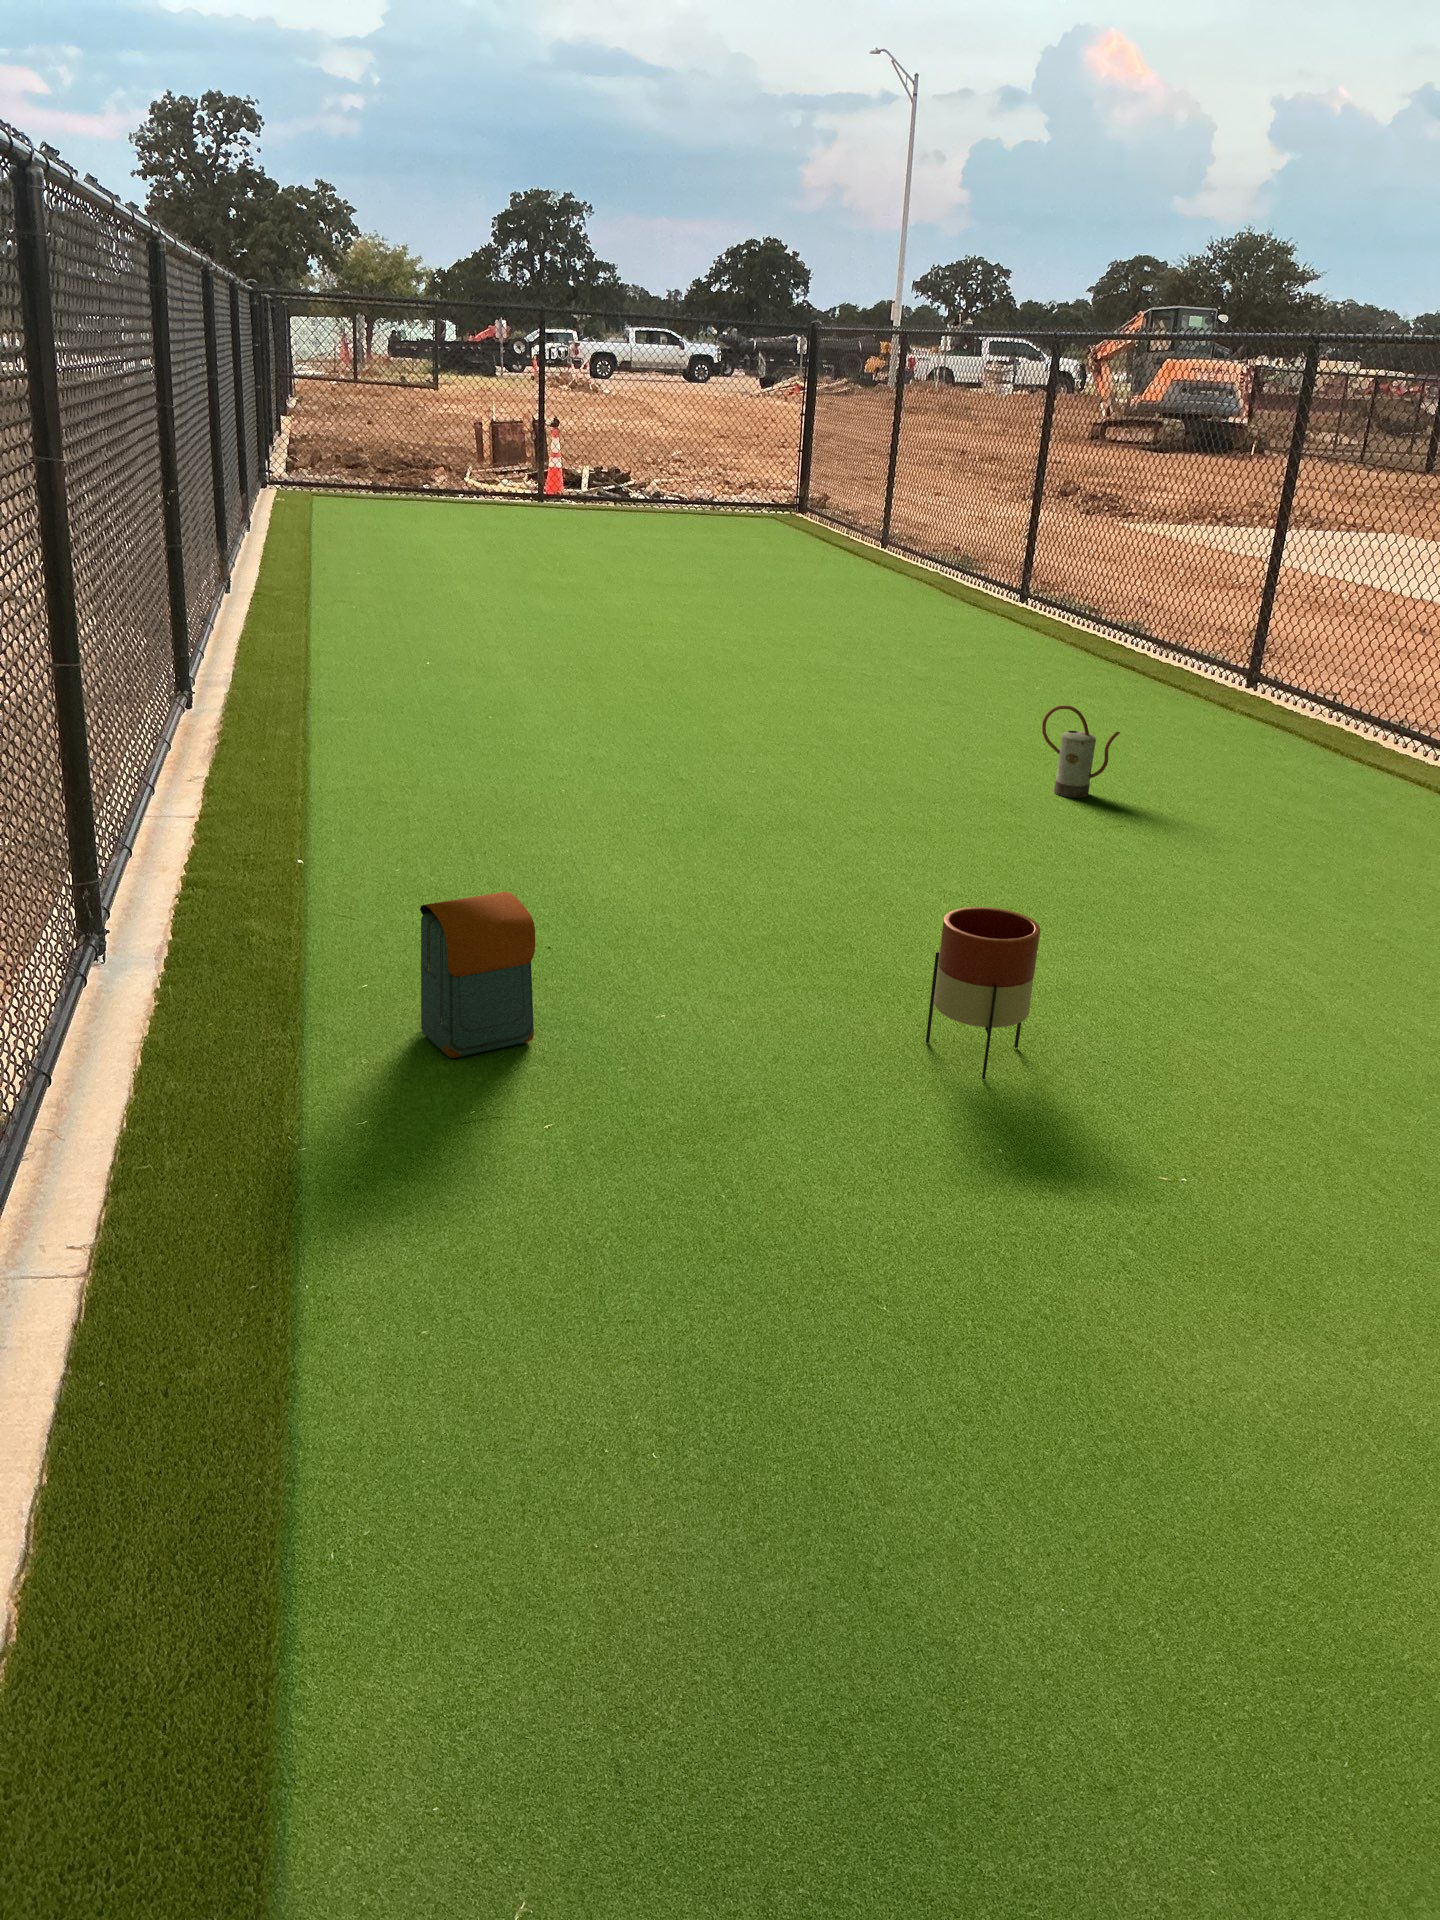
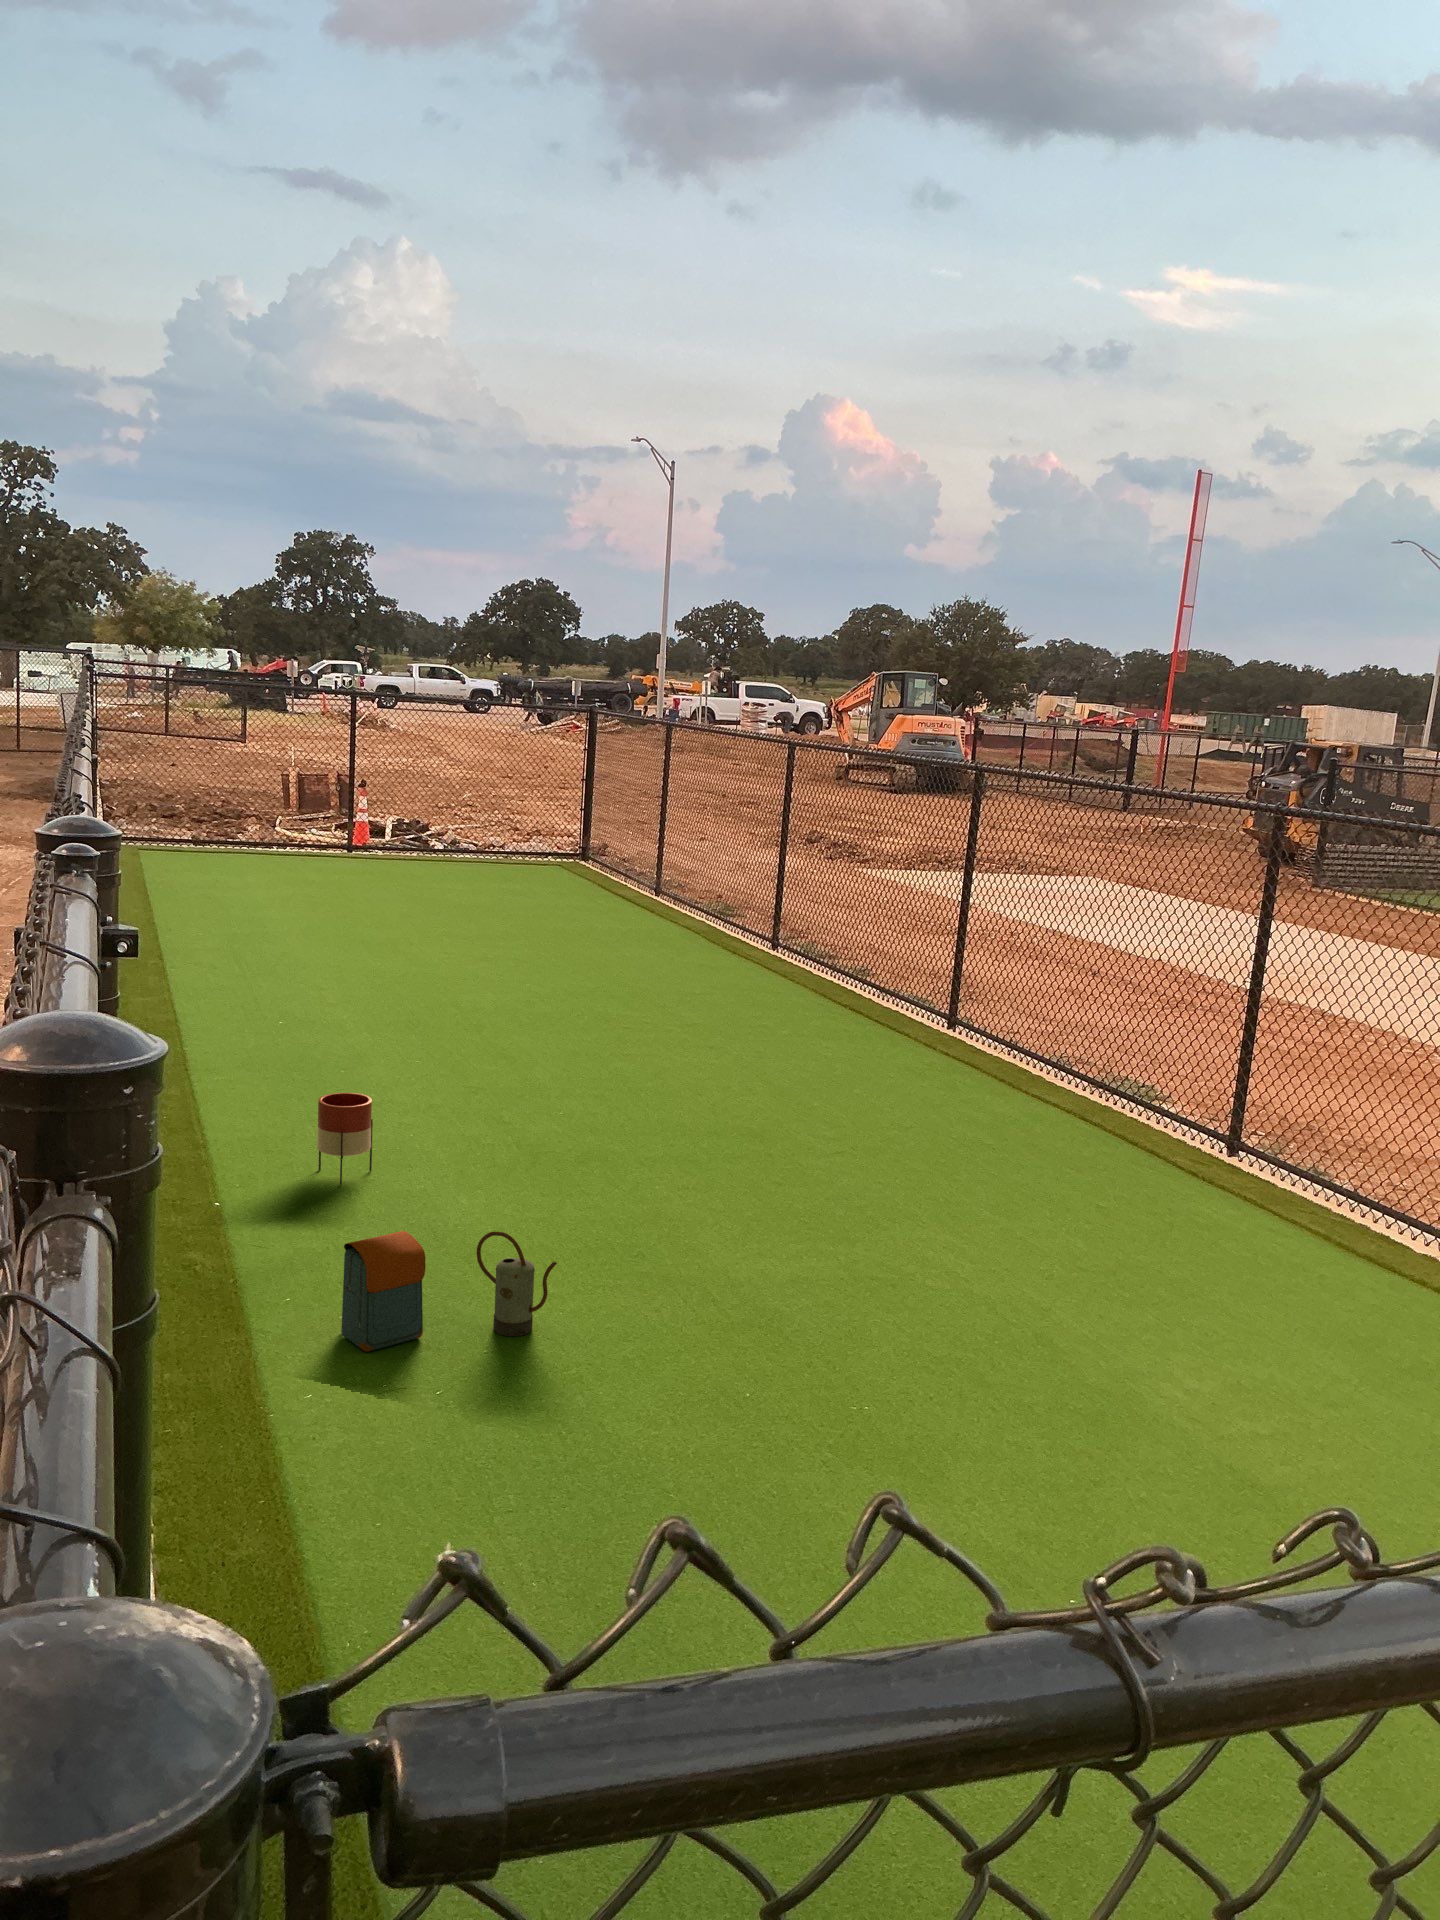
watering can: present [1042,705,1120,798] -> present [477,1231,557,1336]
planter: present [926,907,1040,1079] -> present [317,1093,373,1185]

